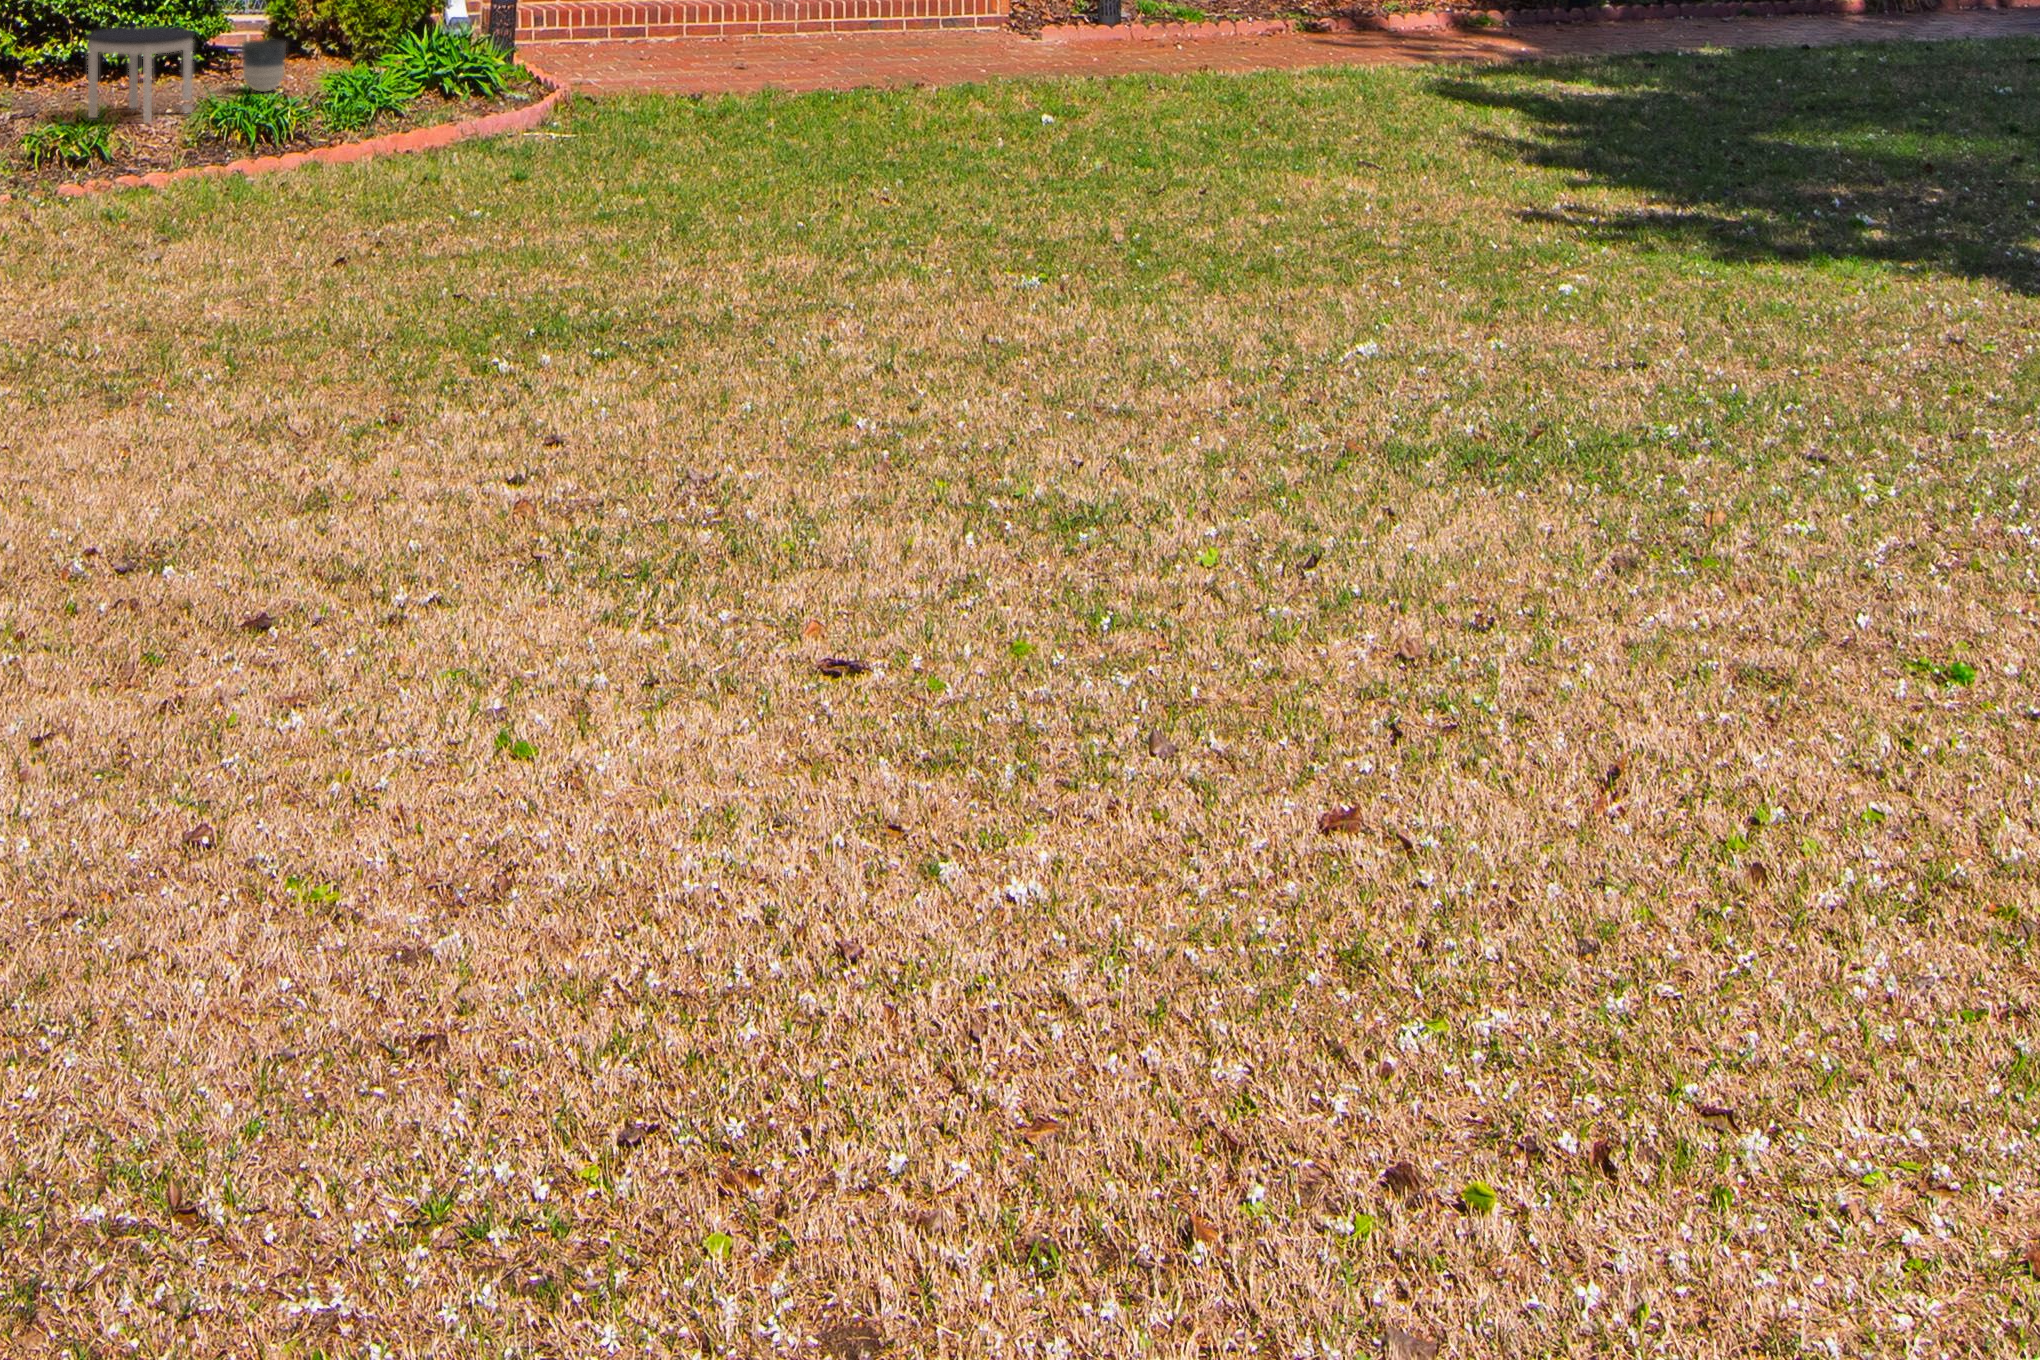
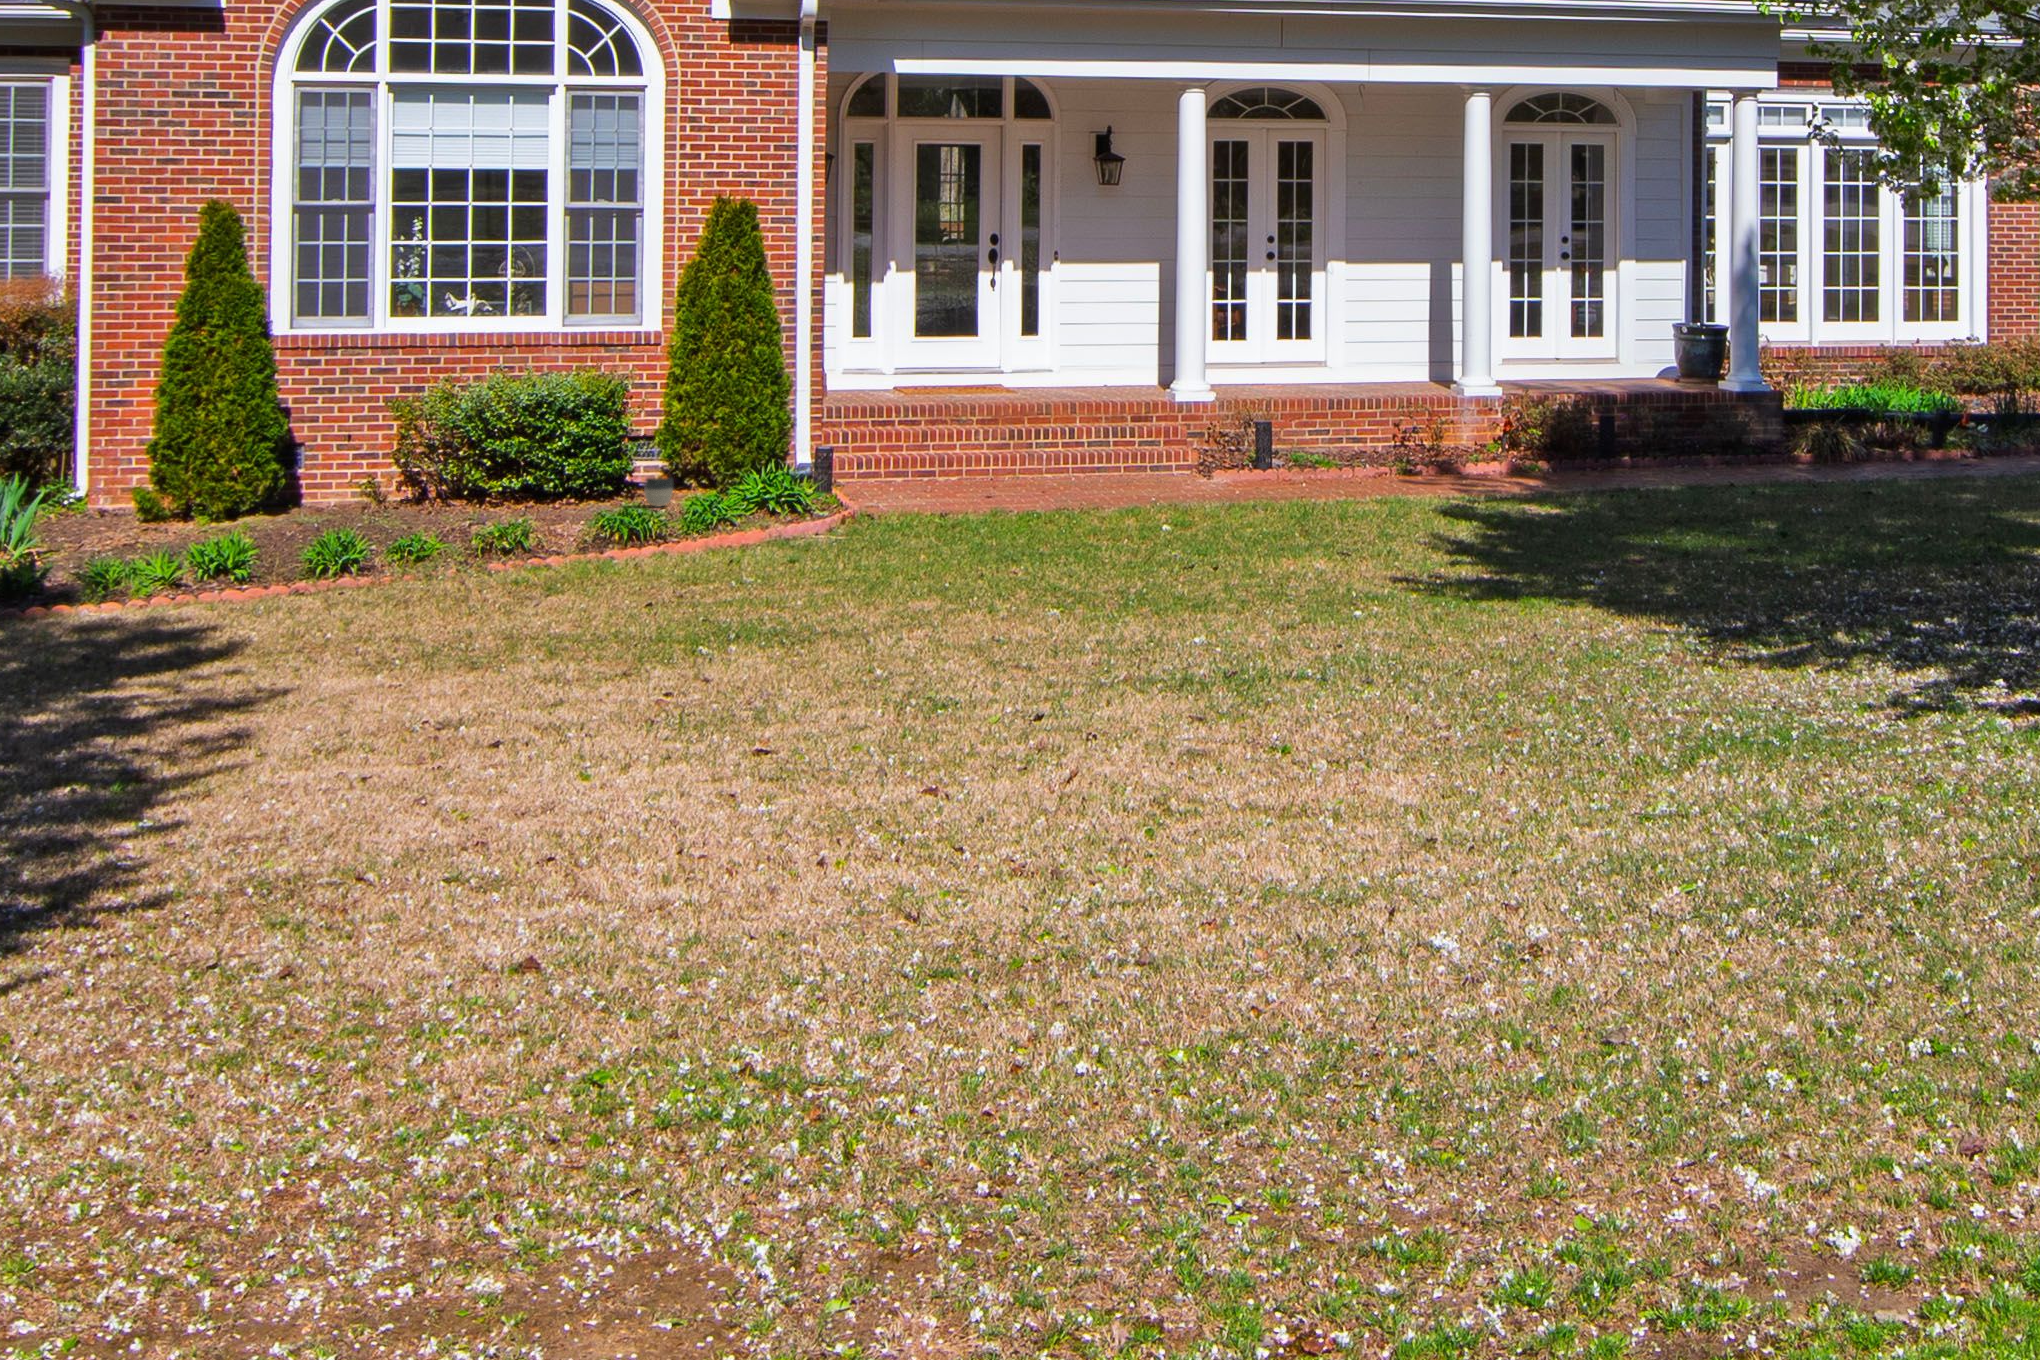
round table: present [86,26,194,123] -> none [532,461,606,525]

